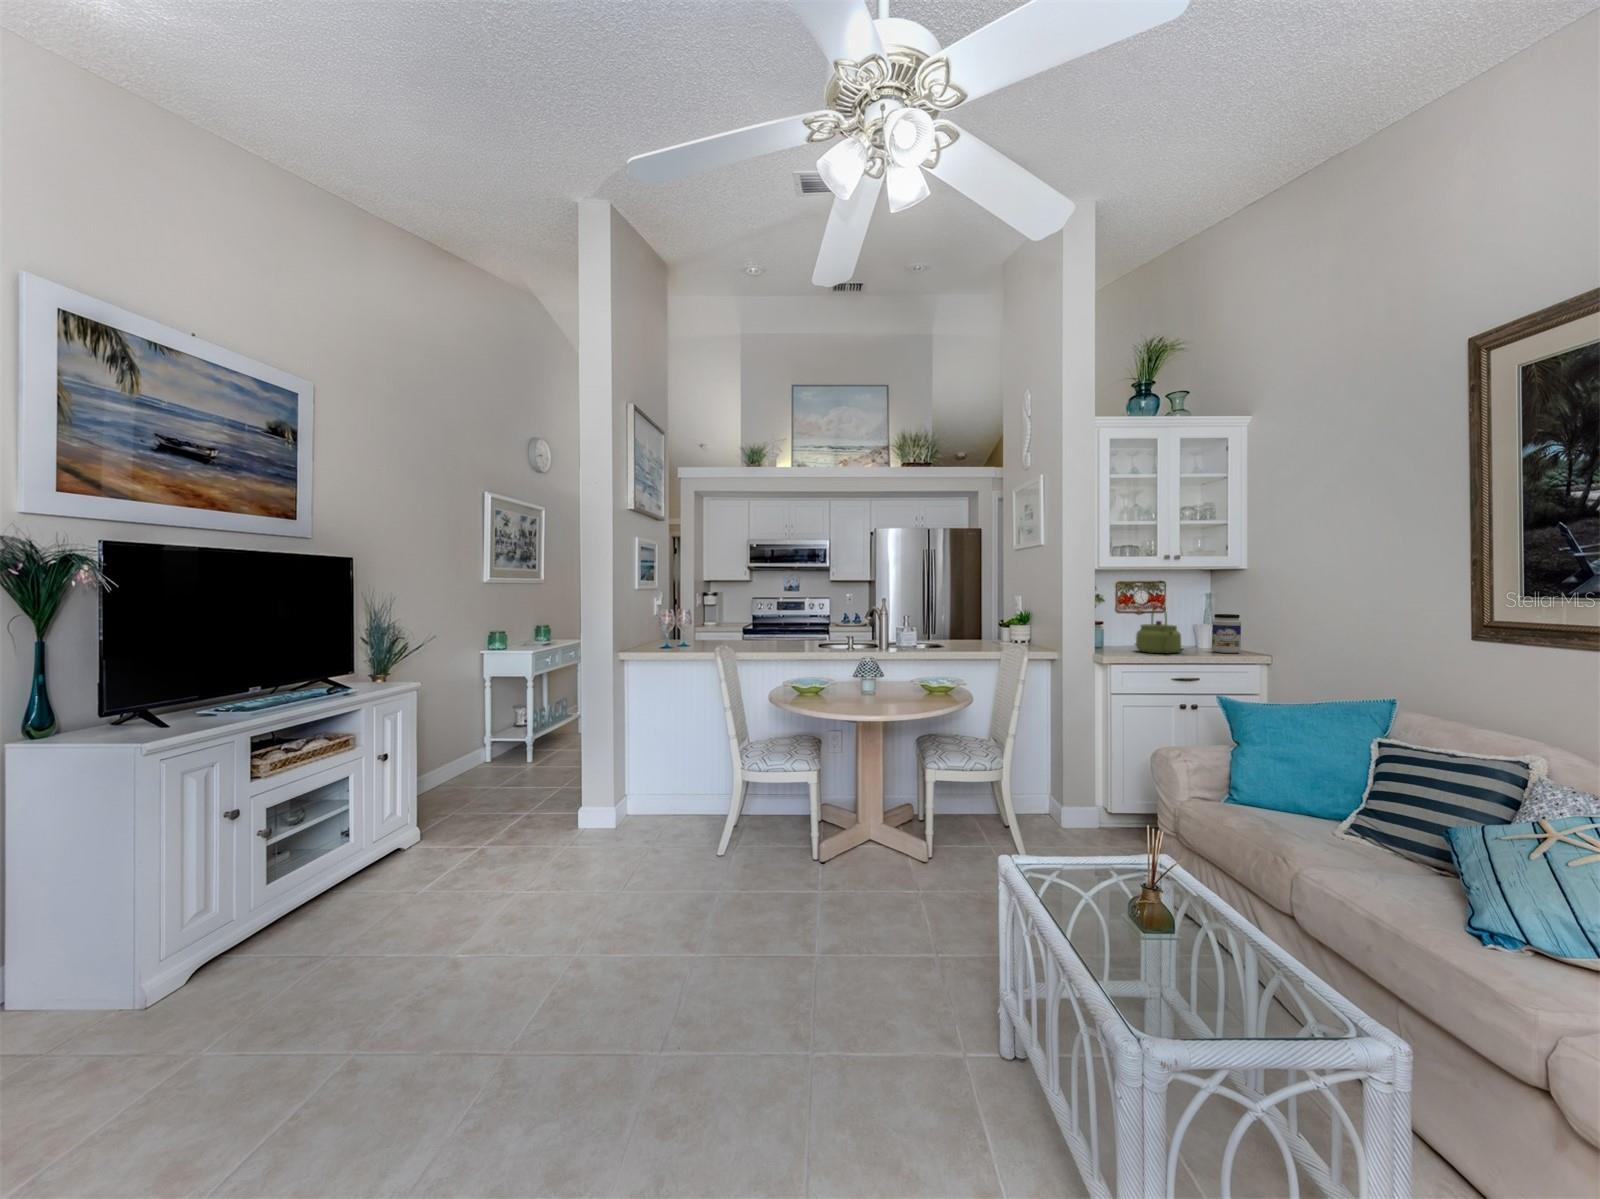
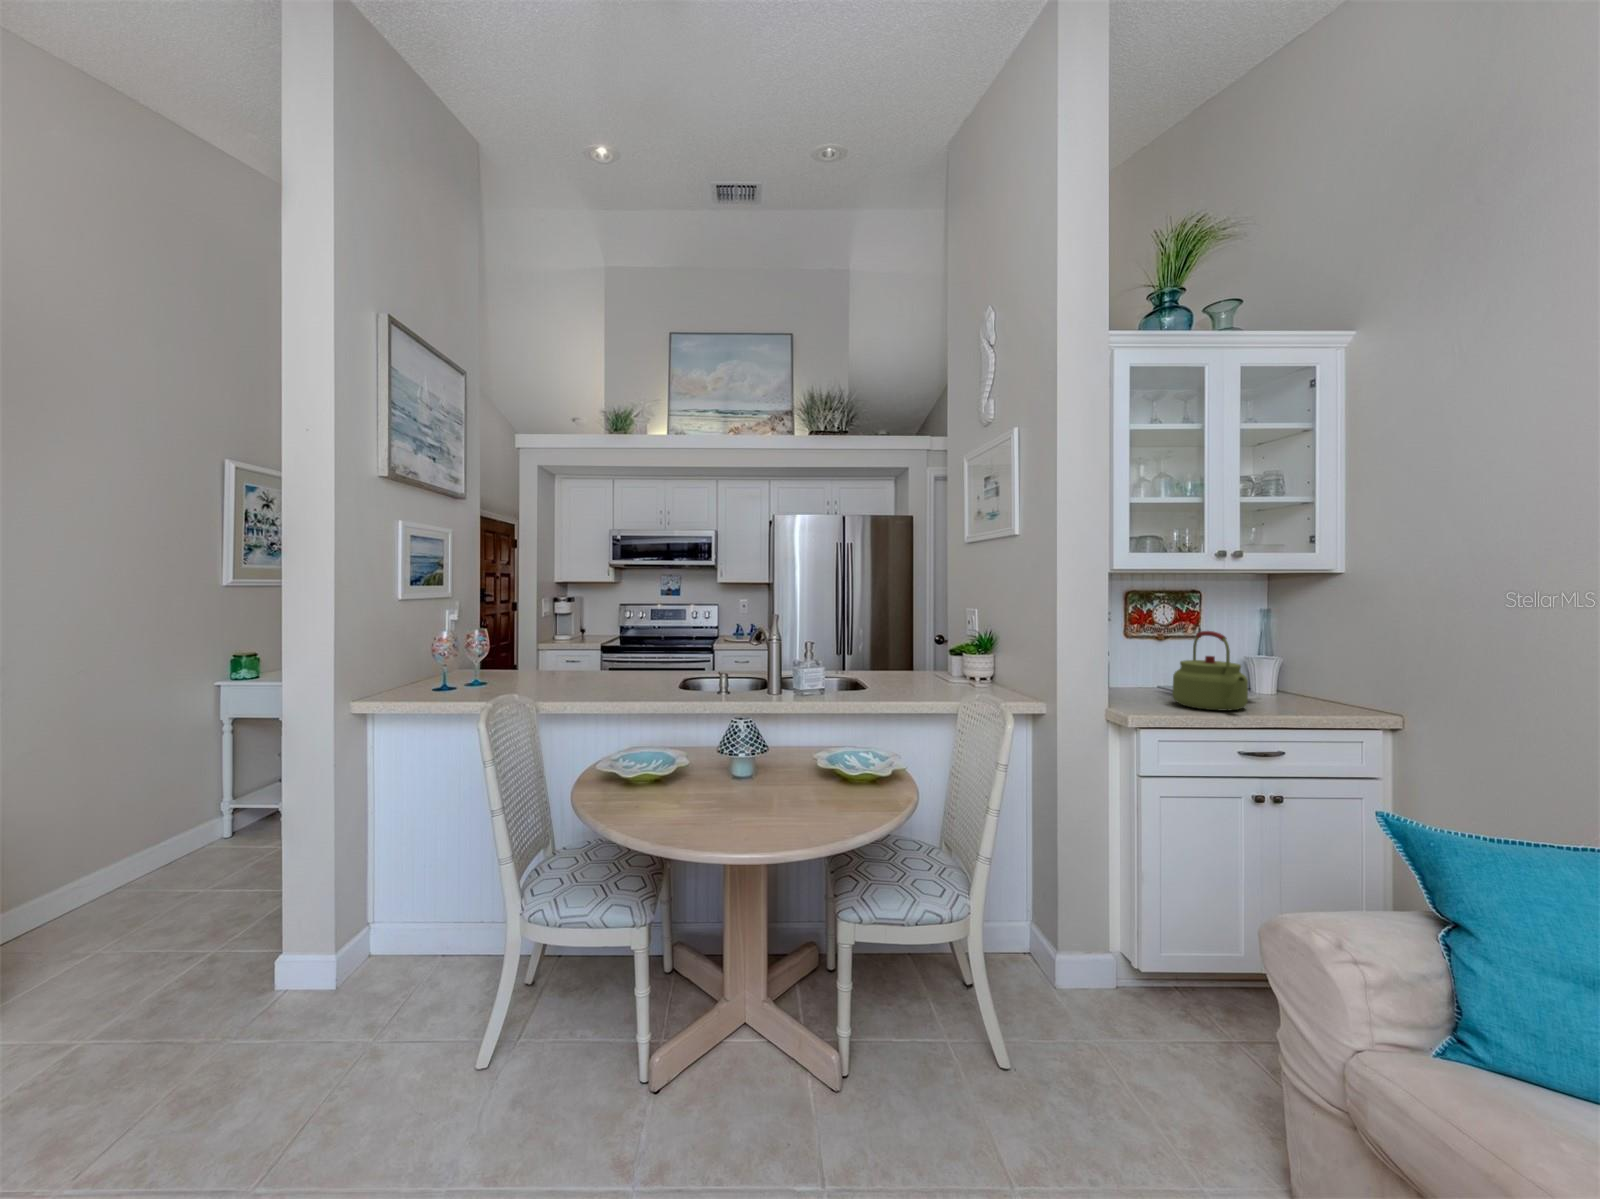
jar: present [1212,614,1241,653] -> none [1288,644,1338,708]

